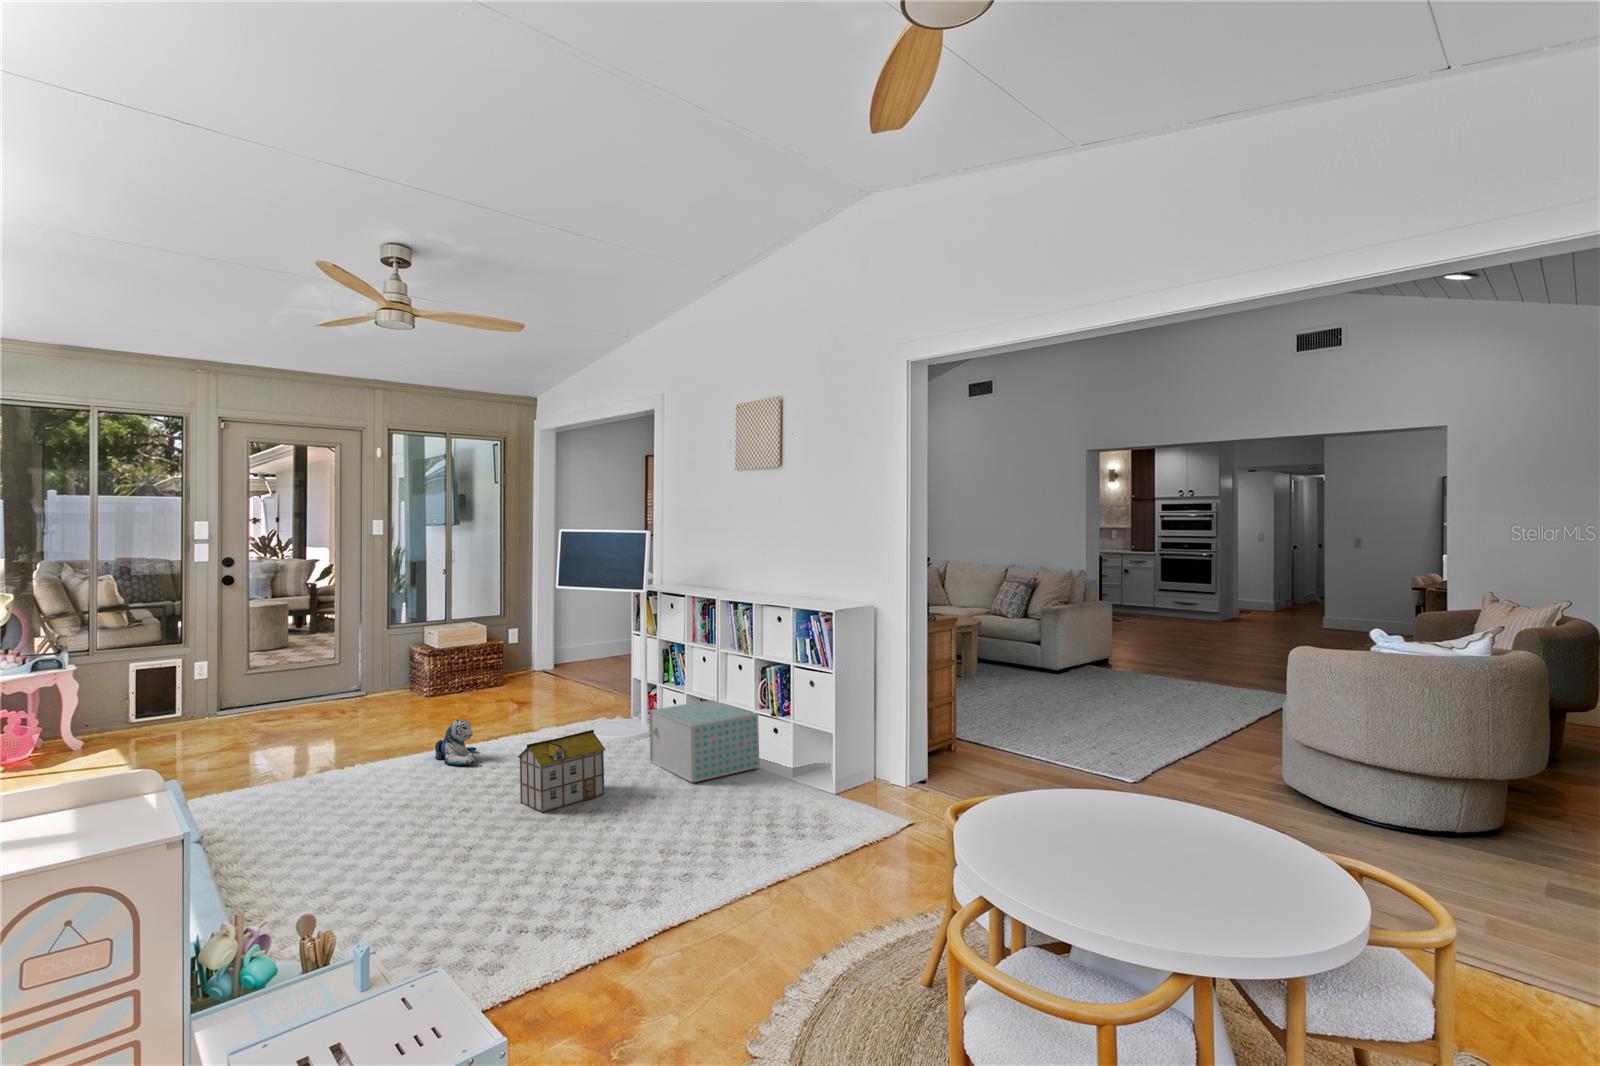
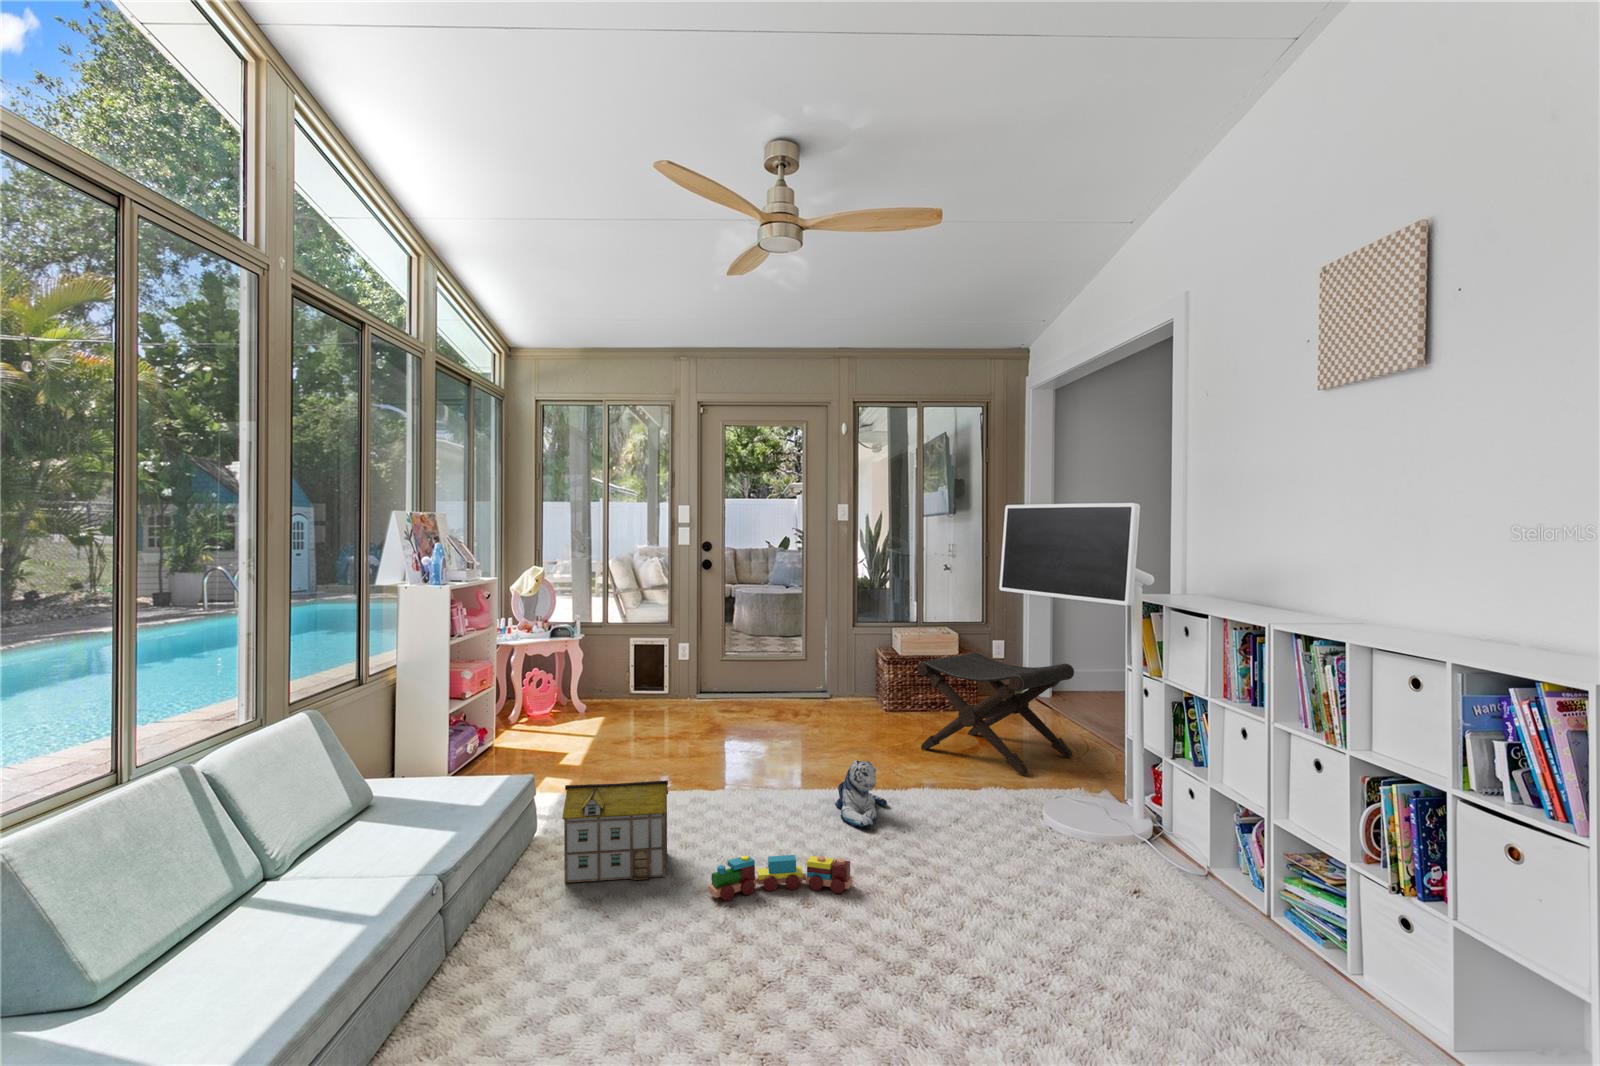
footstool: none [474,638,592,718] -> present [917,653,1074,774]
storage box: present [649,700,759,782] -> none [1126,809,1359,988]
toy house: present [518,730,605,812] -> present [562,780,668,883]
toy train: none [379,775,483,818] -> present [709,855,852,901]

